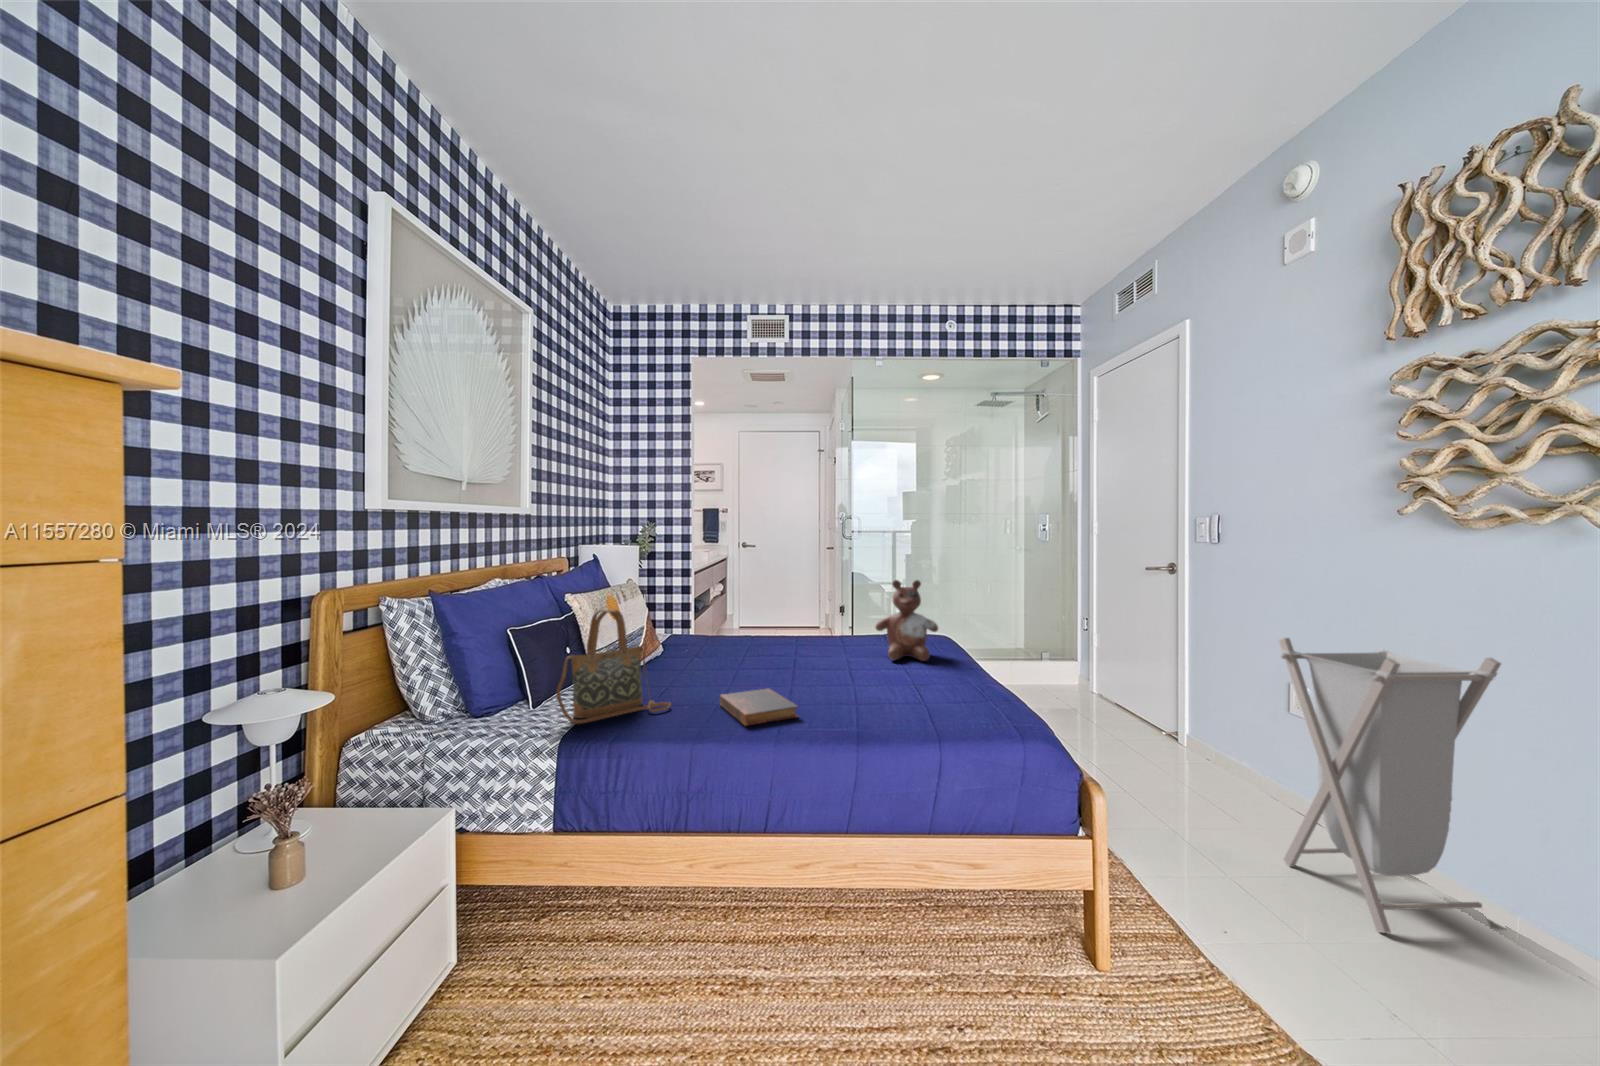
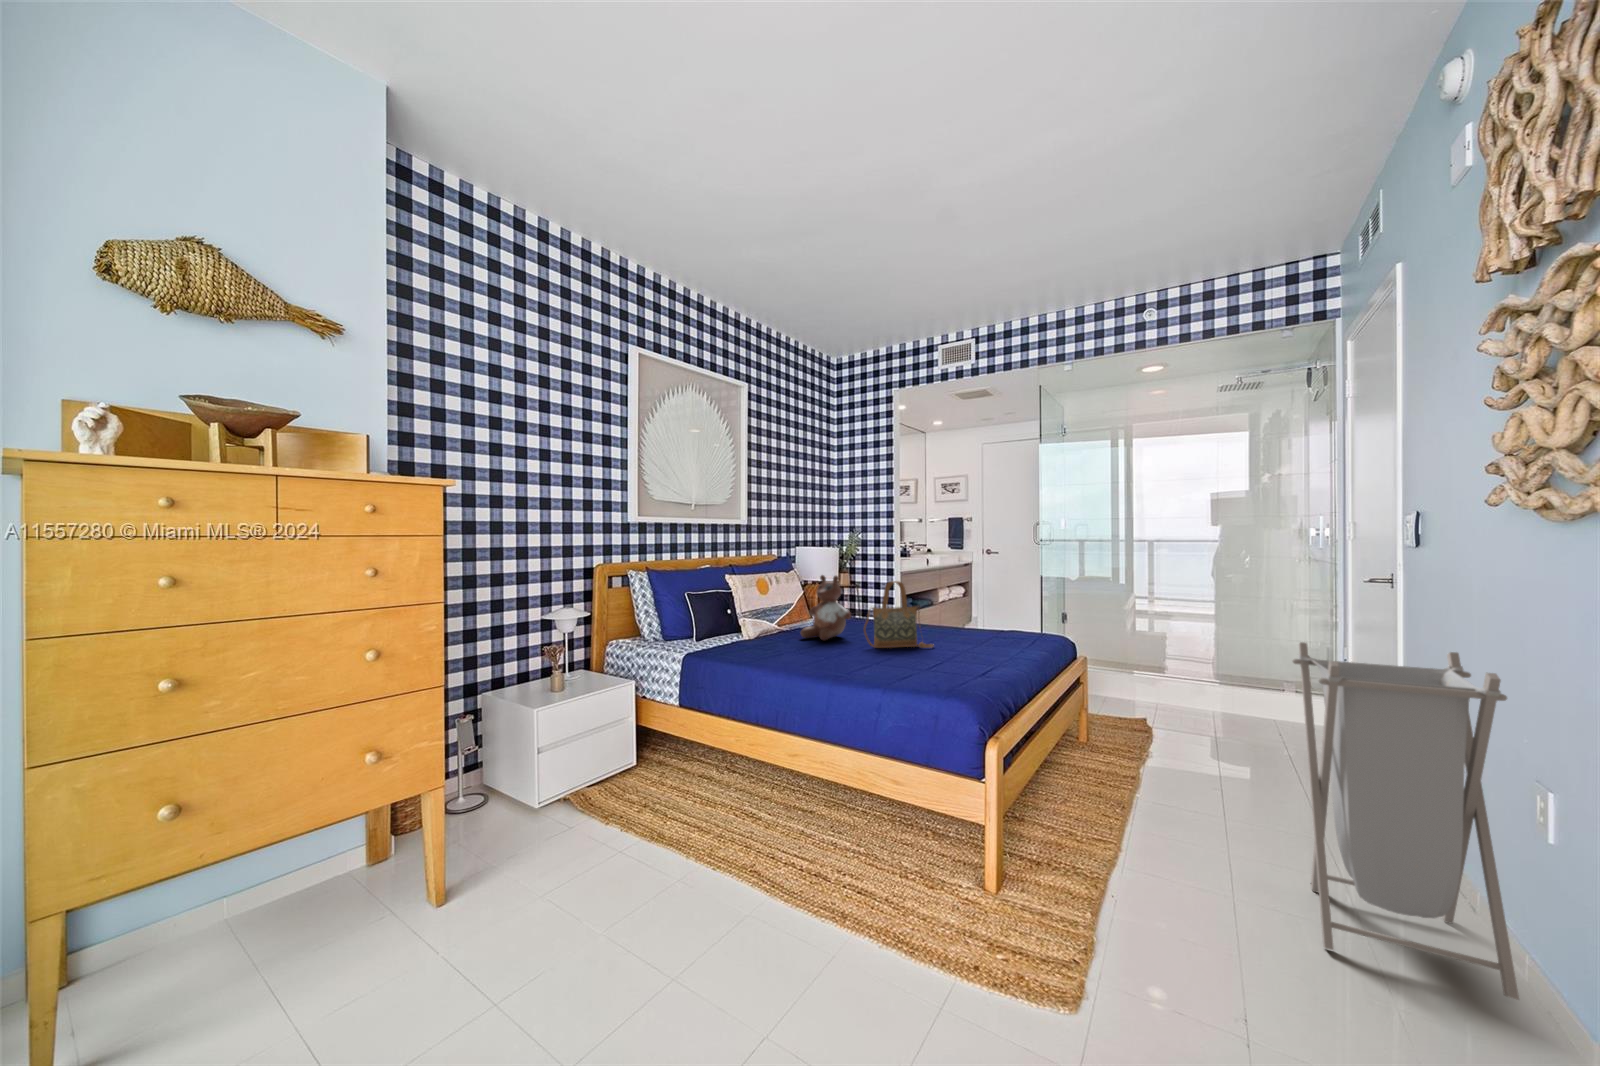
stuffed bear: present [876,580,938,661] -> present [801,575,851,640]
handbag: present [557,609,671,724] -> present [864,581,934,648]
book: present [720,688,798,725] -> none [789,646,833,663]

